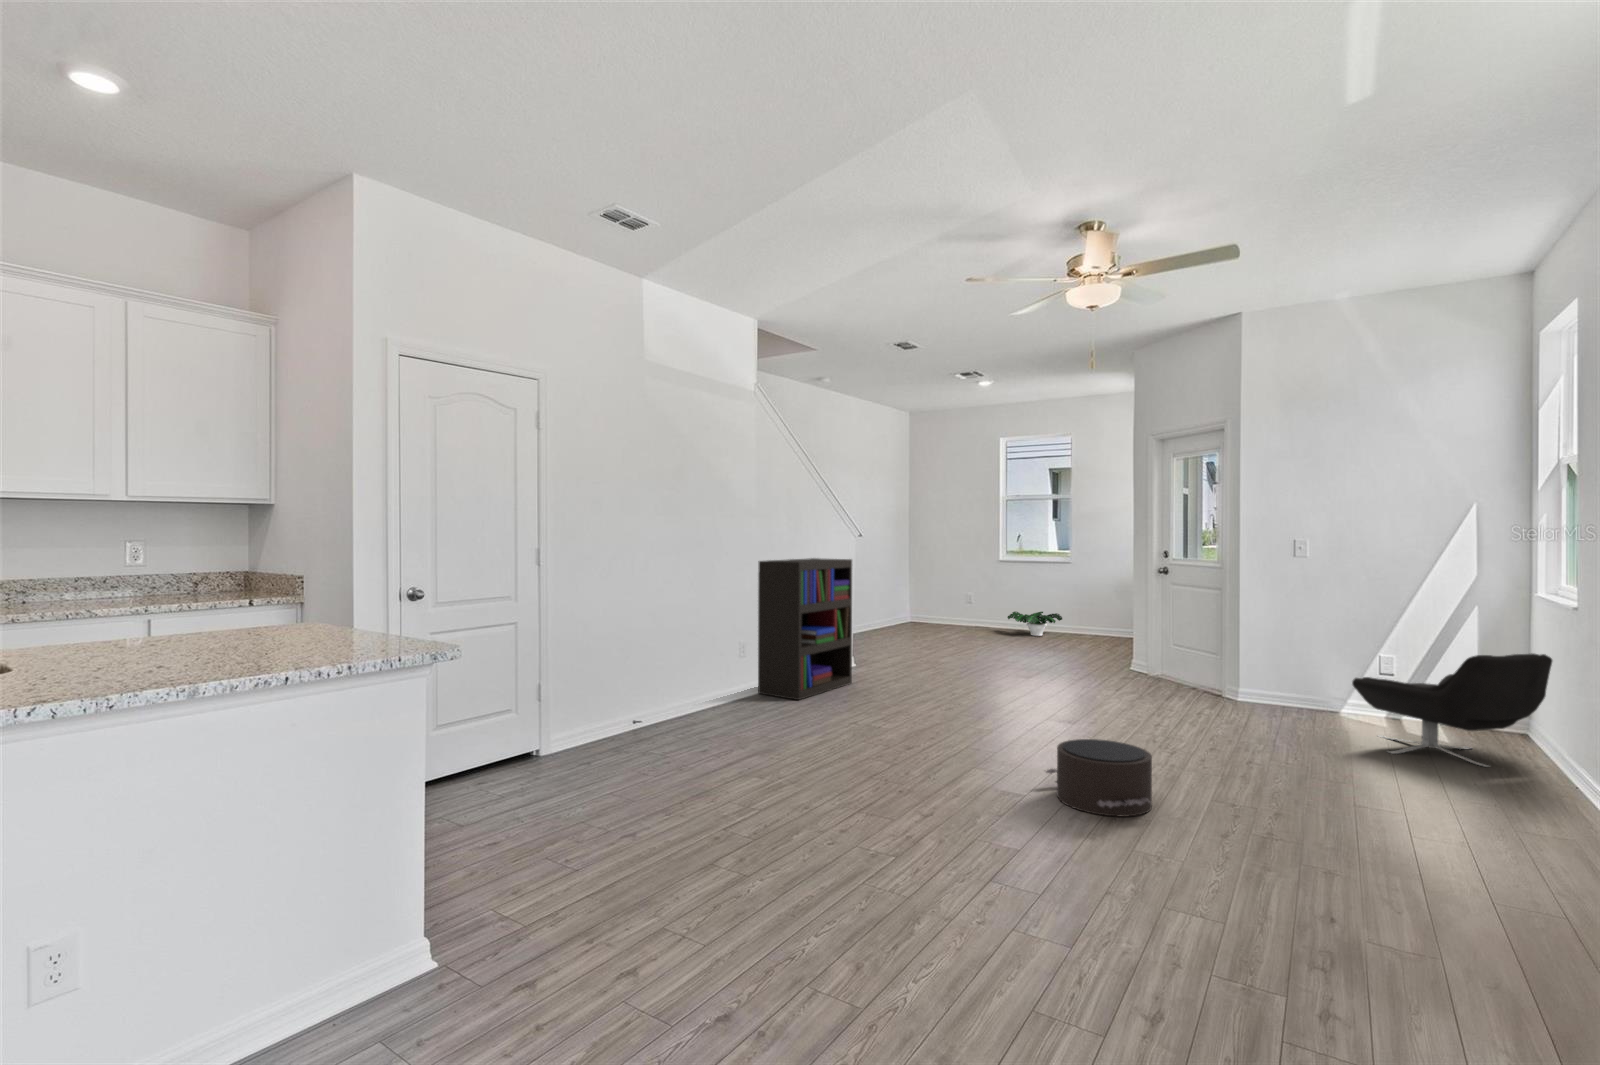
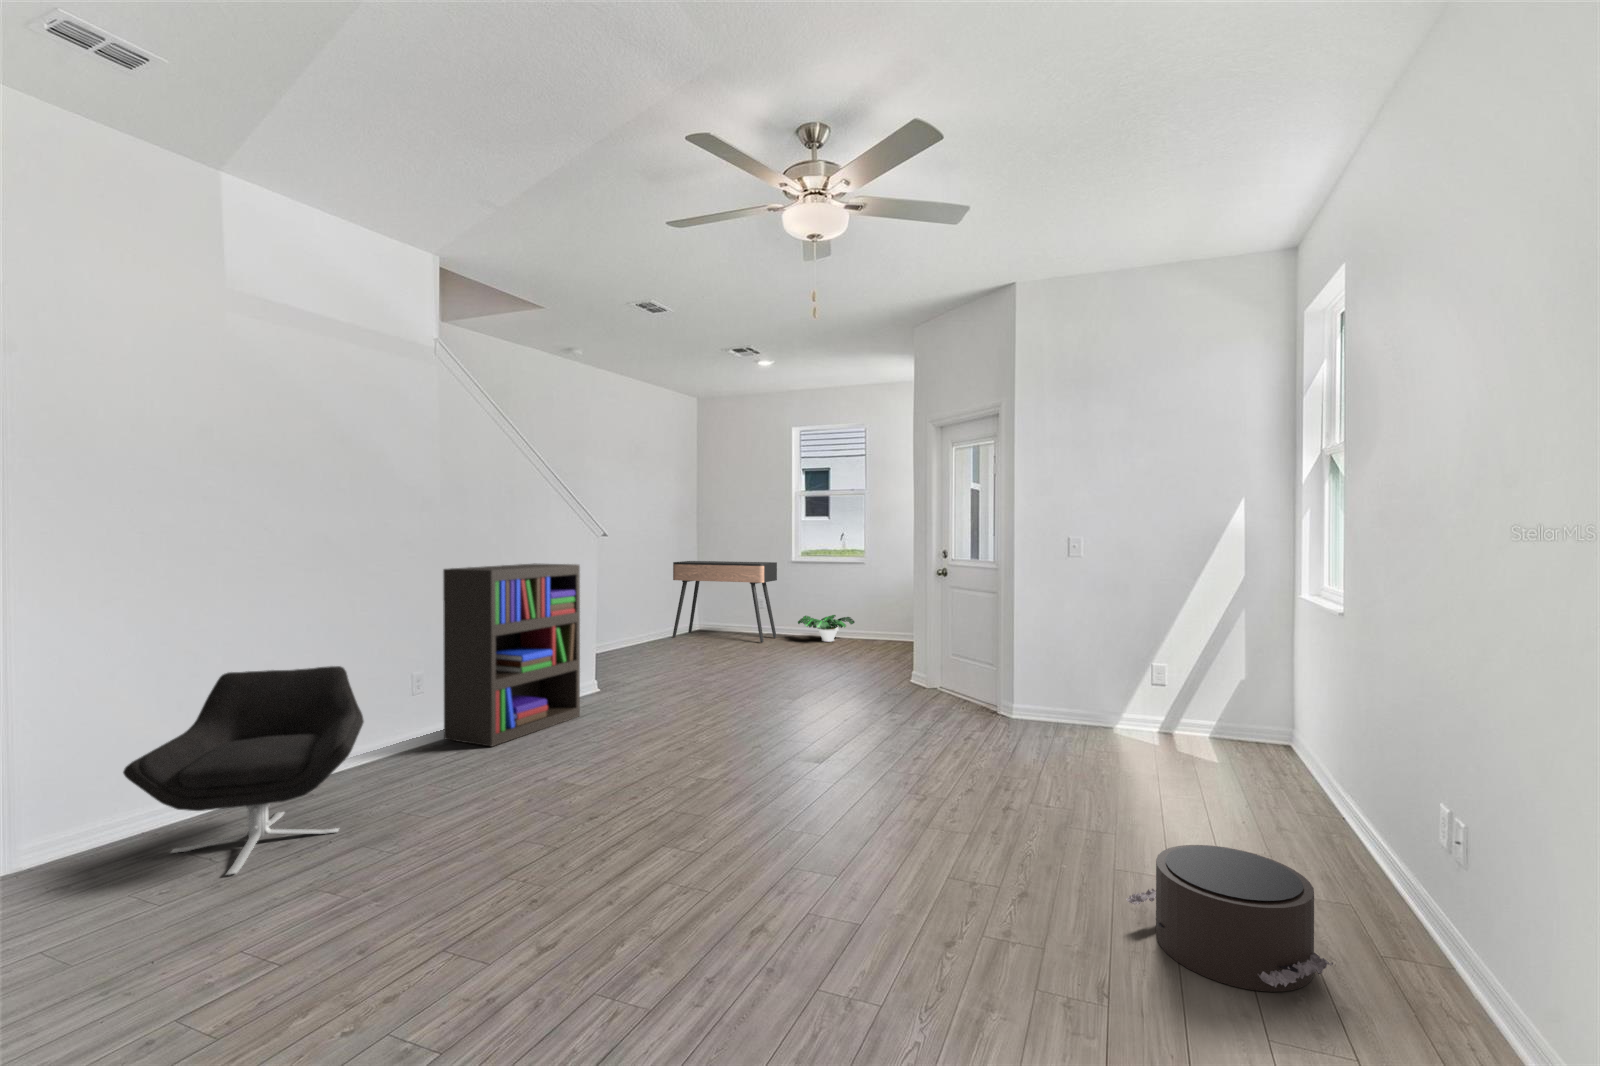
console table: none [890,560,987,635] -> present [673,561,777,642]
lounge chair: present [1352,653,1552,767] -> present [123,666,364,875]
pouf: present [1046,739,1152,816] -> present [1126,845,1333,992]

